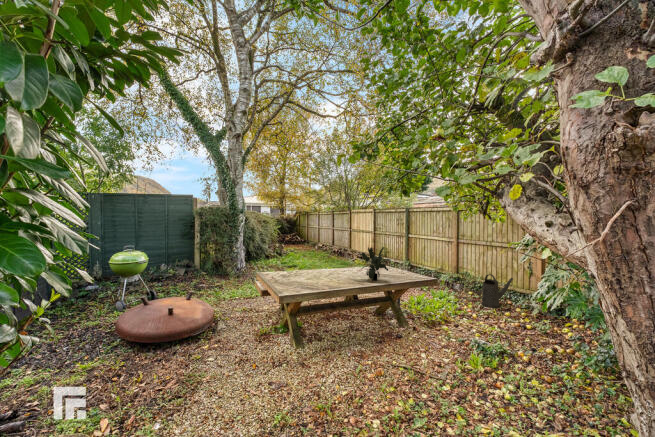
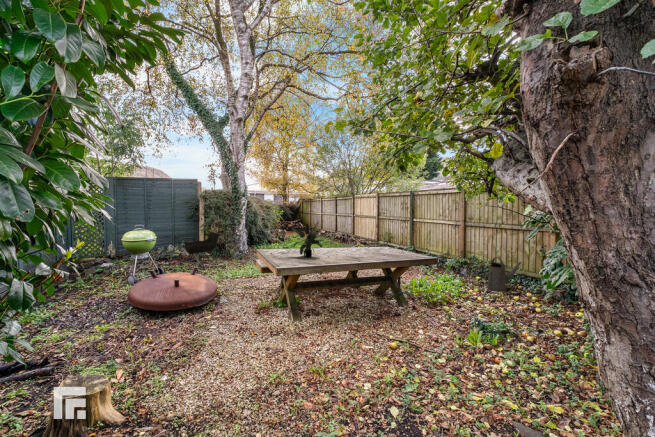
potted plant: present [358,247,390,281] -> present [292,223,323,257]
lounge chair: none [179,250,217,283] -> present [185,232,219,263]

